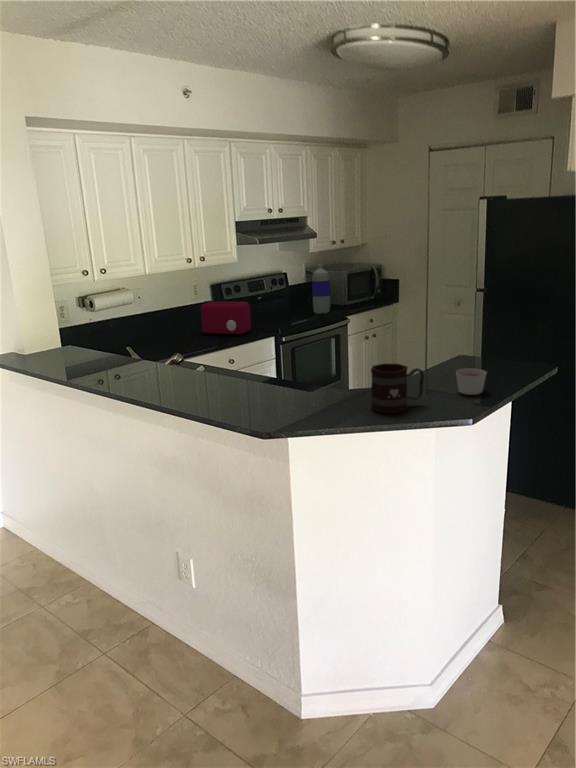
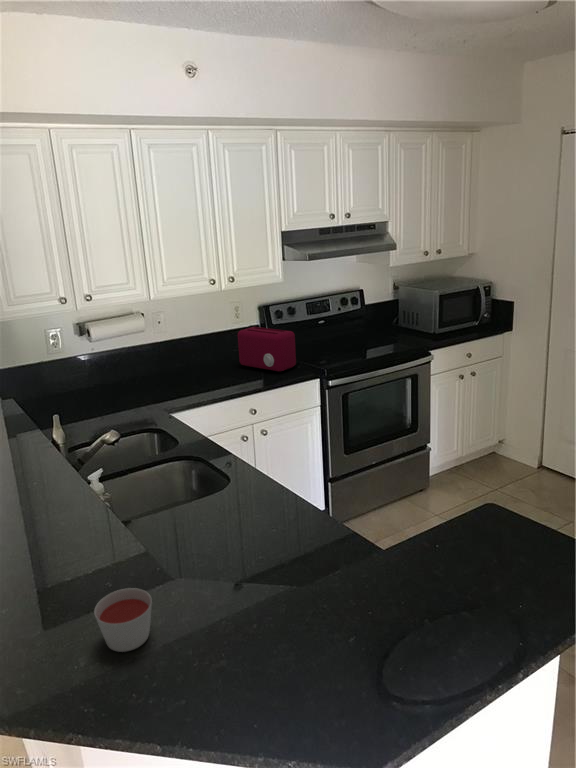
bottle: present [312,264,330,314] -> none [388,282,411,346]
mug: present [371,364,424,413] -> none [215,571,320,686]
candle: present [456,368,487,395] -> present [94,588,152,652]

